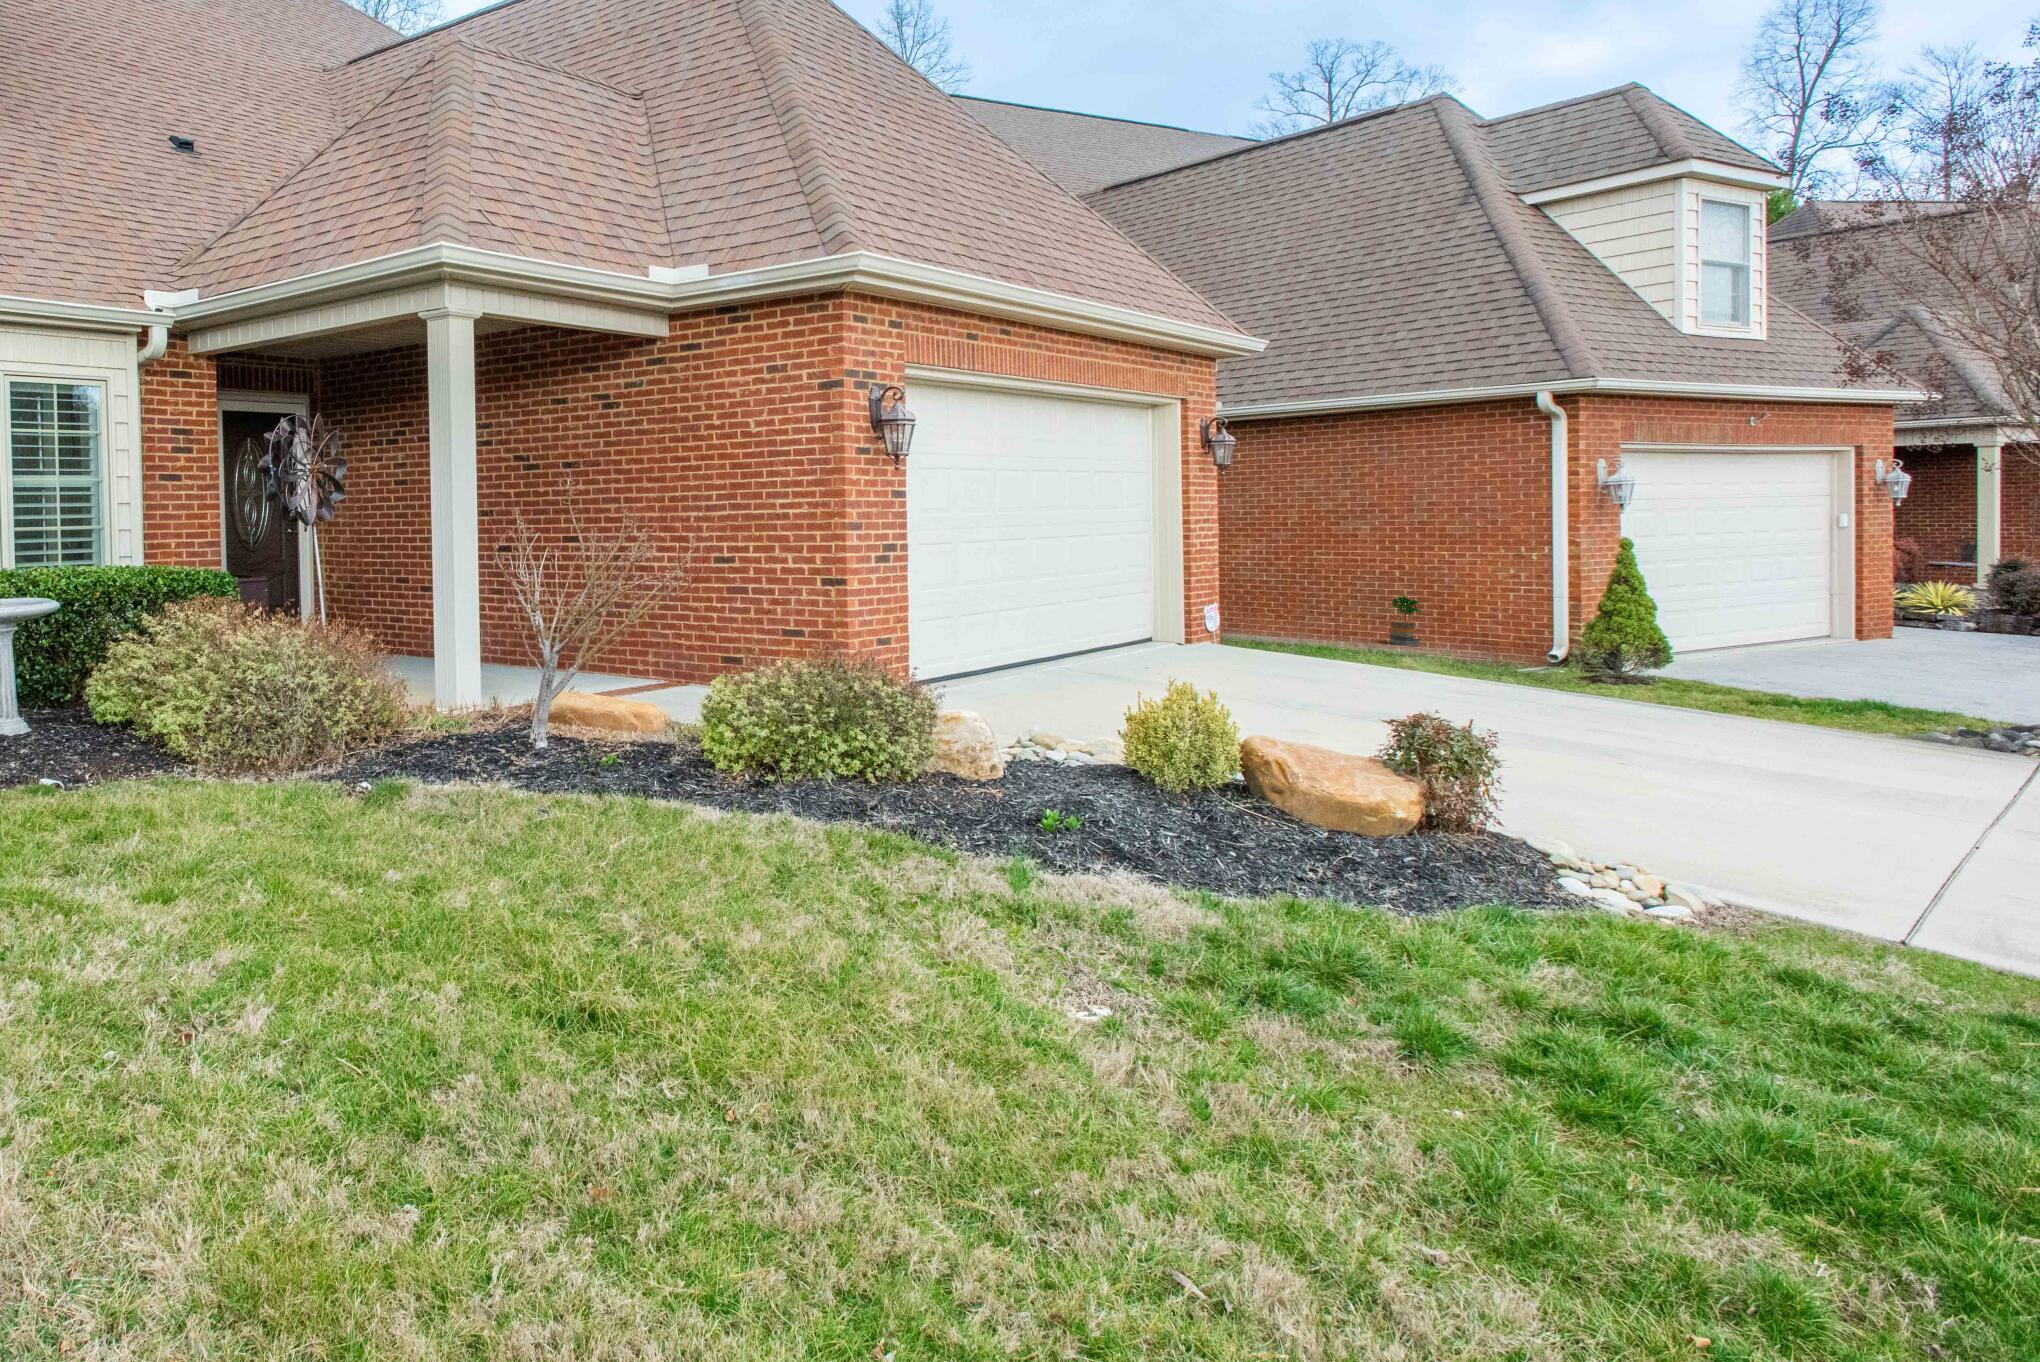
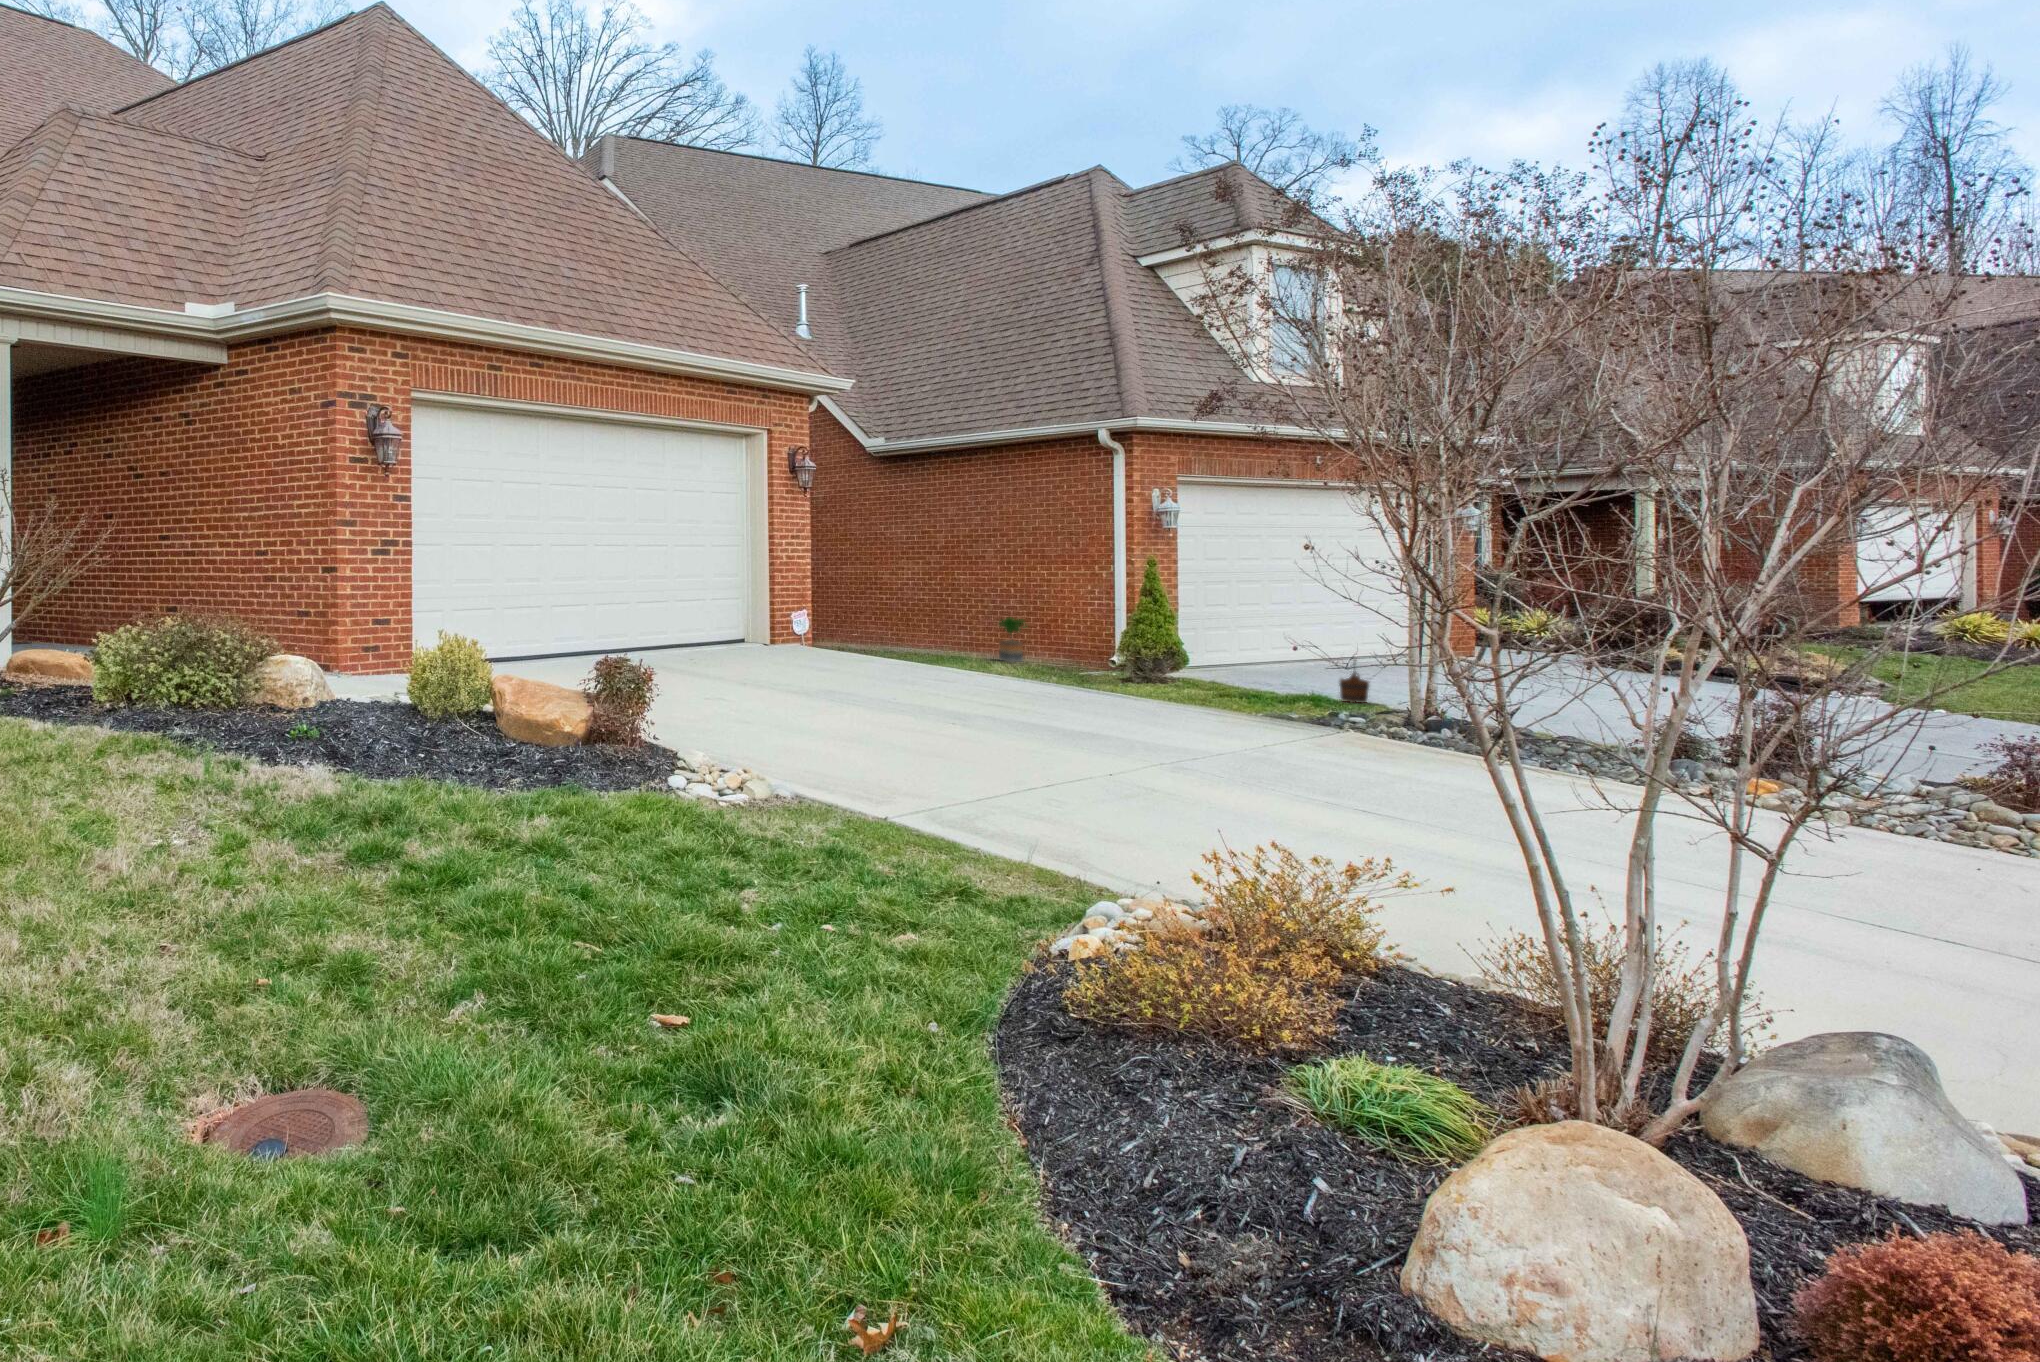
wooden bucket: none [1956,667,2001,720] -> present [1339,660,1369,703]

